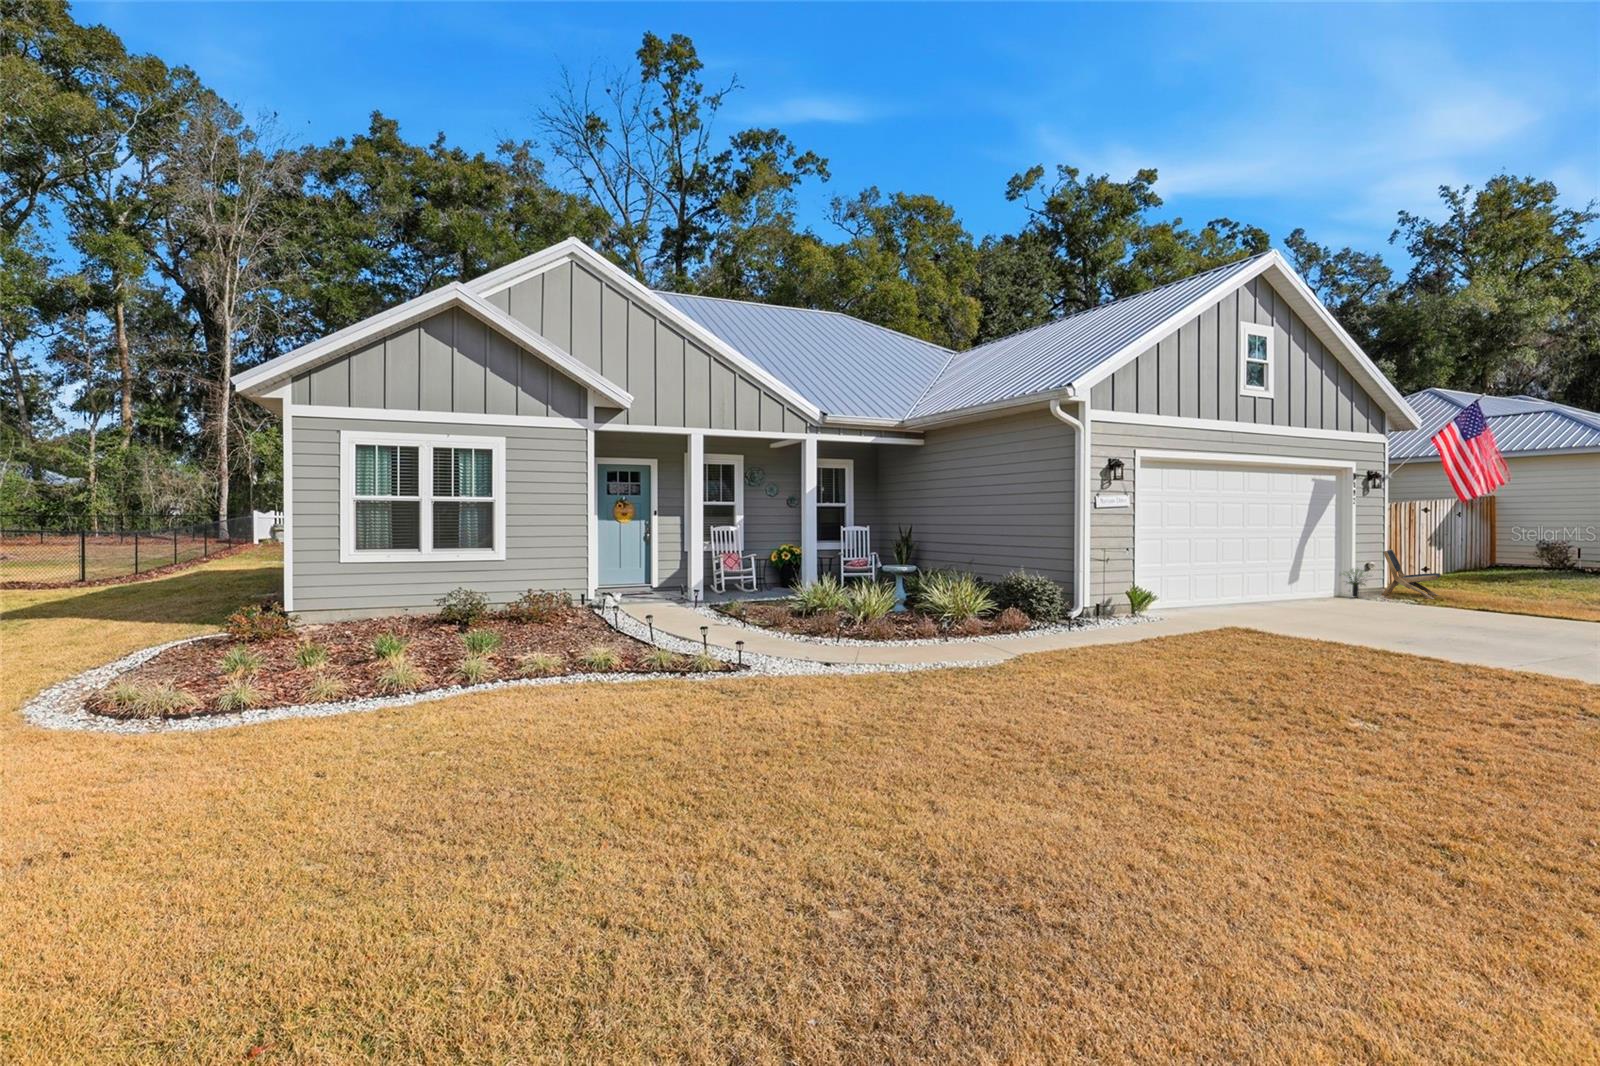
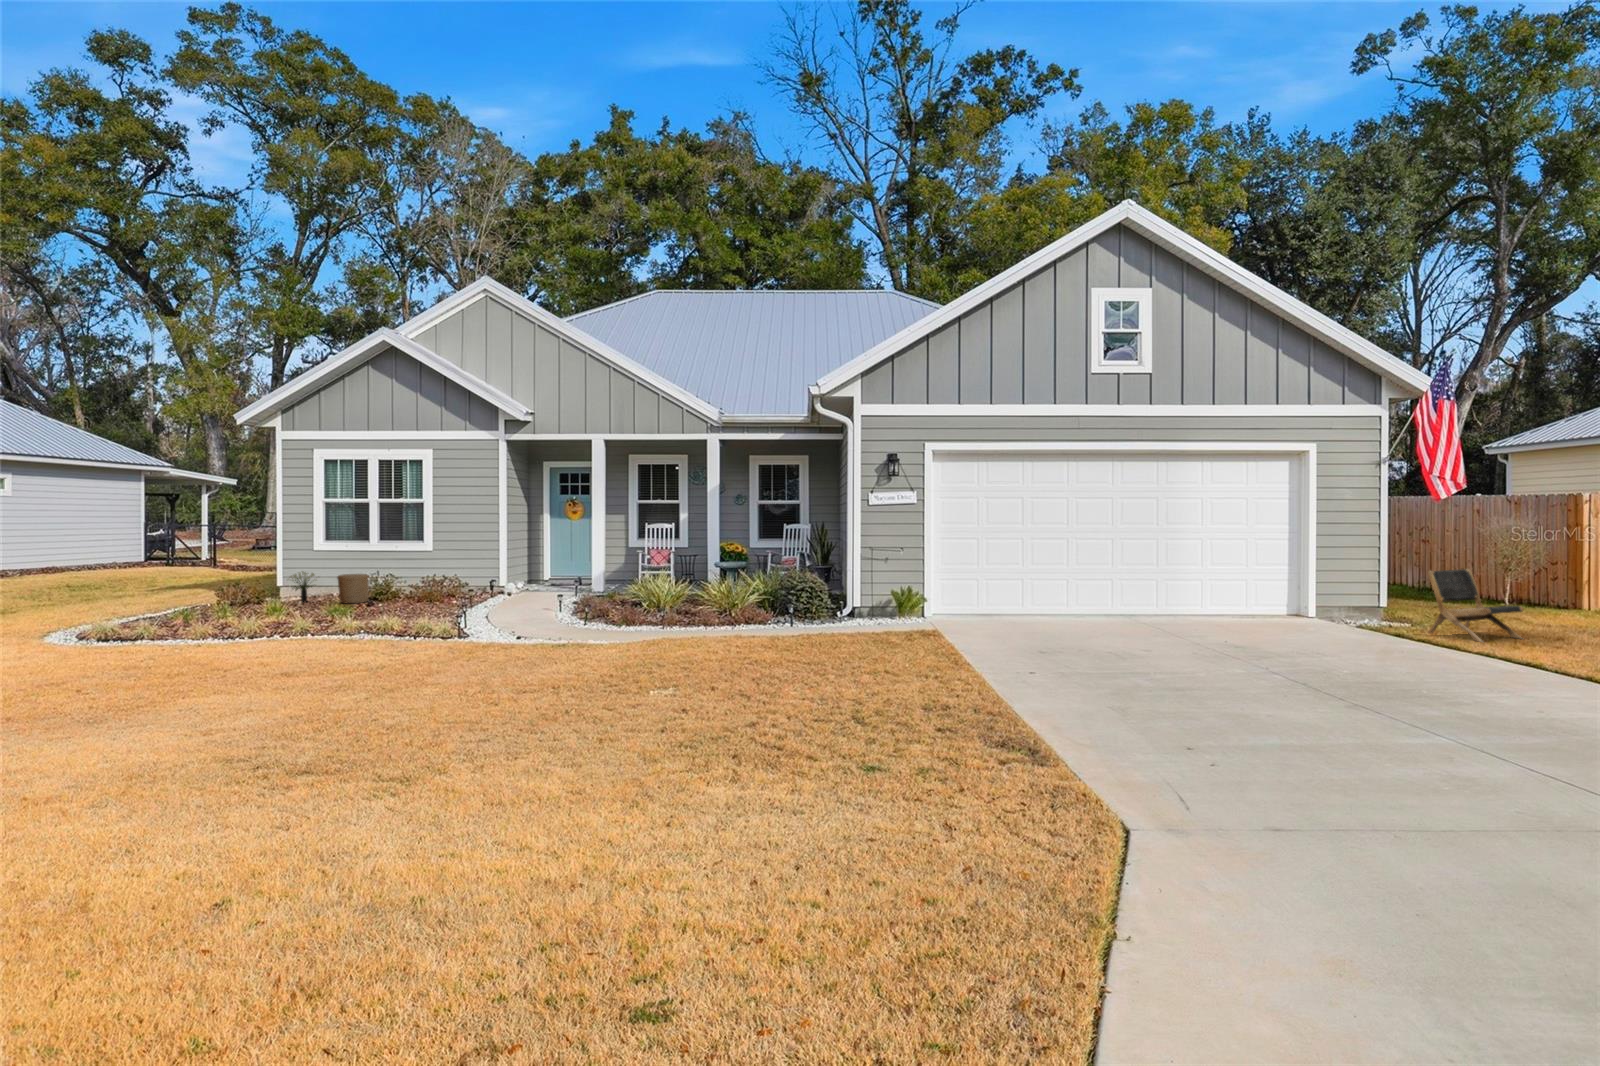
potted plant: present [1340,567,1372,598] -> present [288,571,314,602]
woven basket: none [388,593,429,633] -> present [337,574,369,603]

